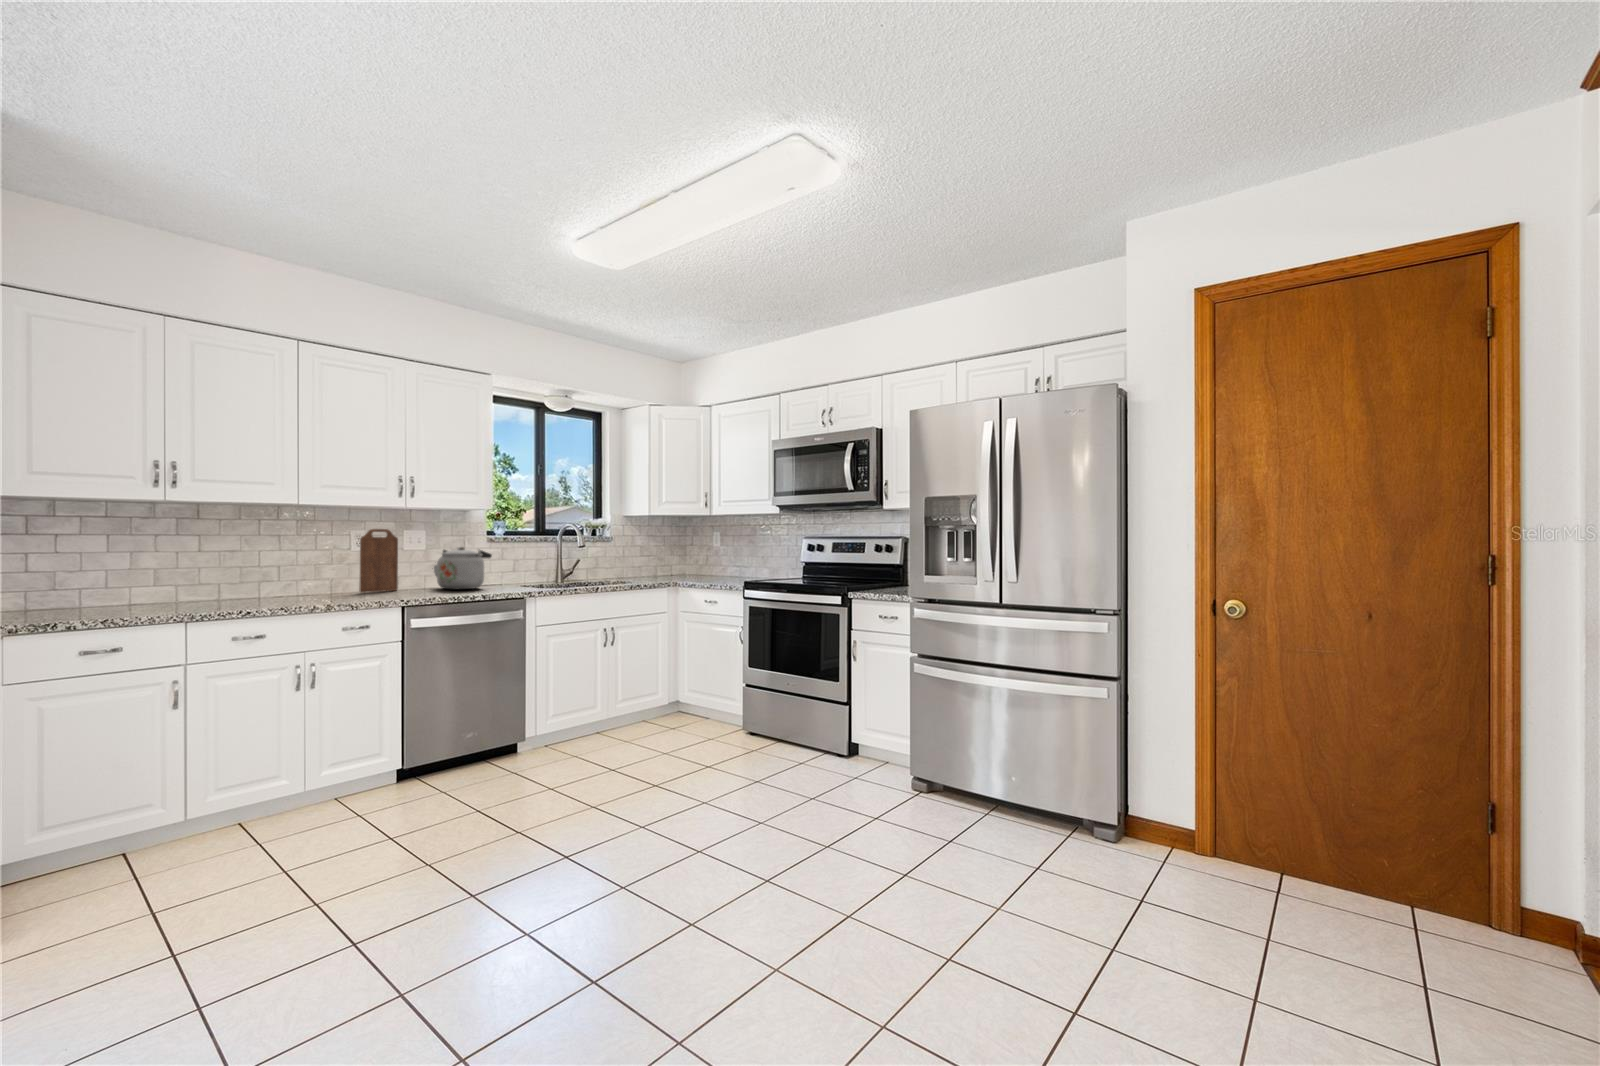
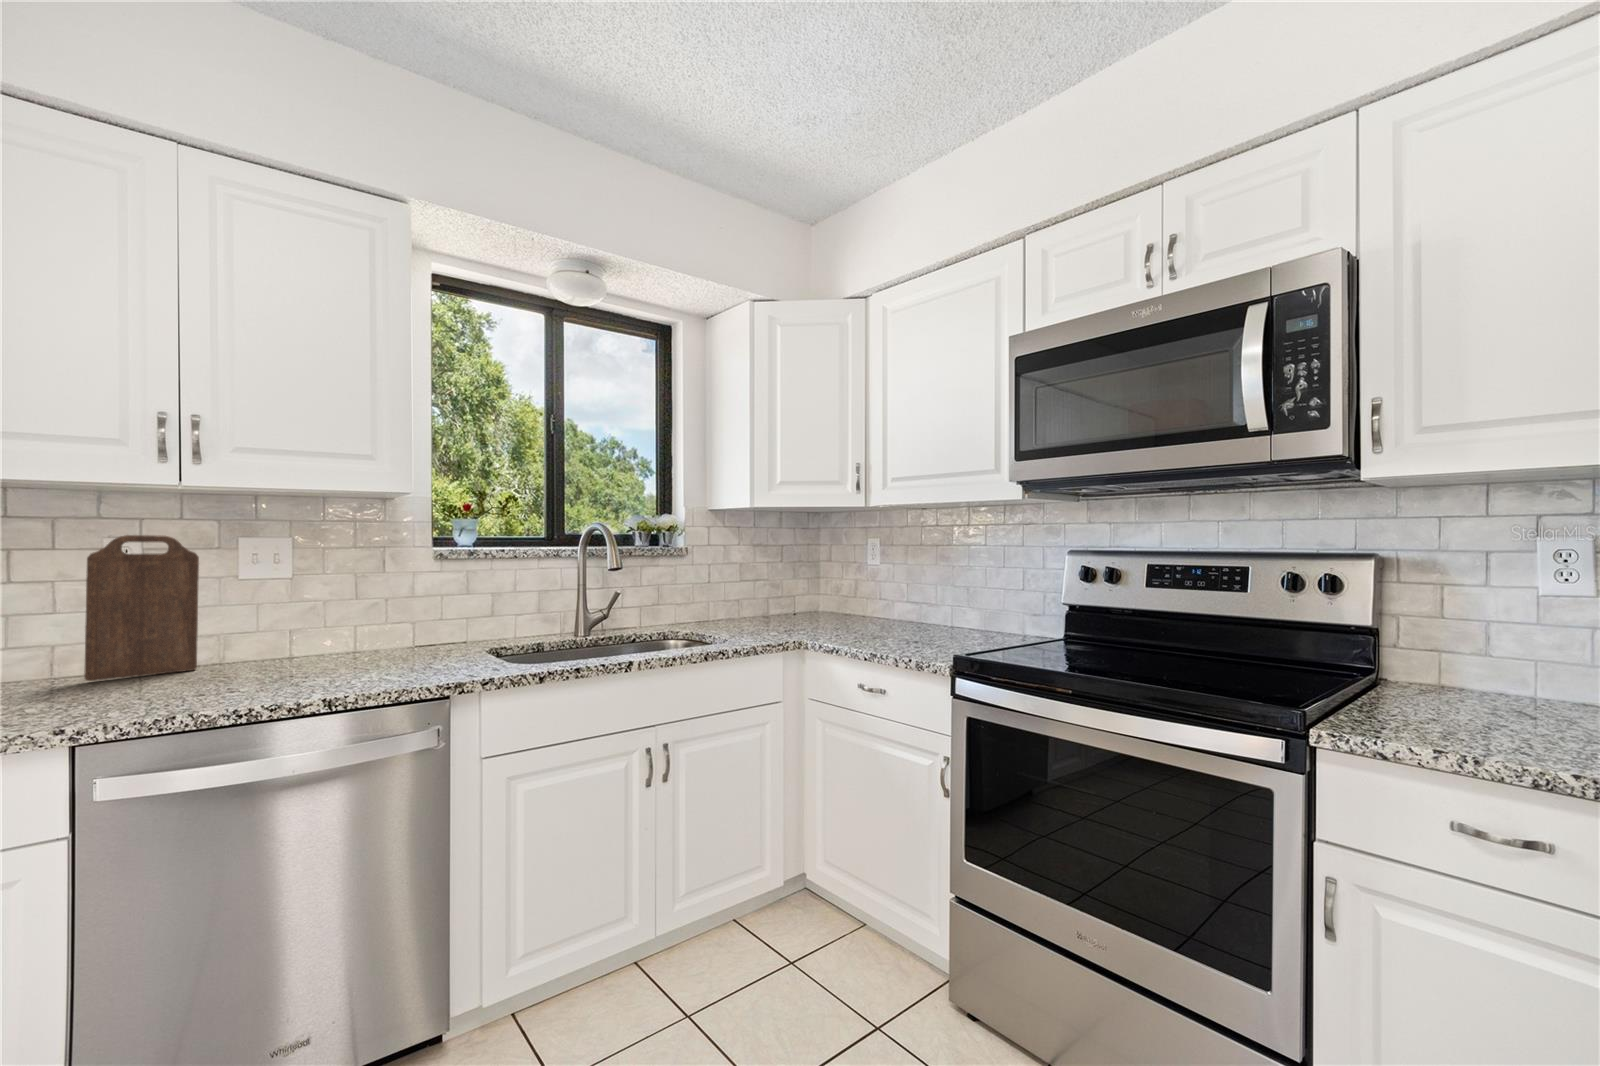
kettle: present [432,547,492,589] -> none [288,572,418,667]

